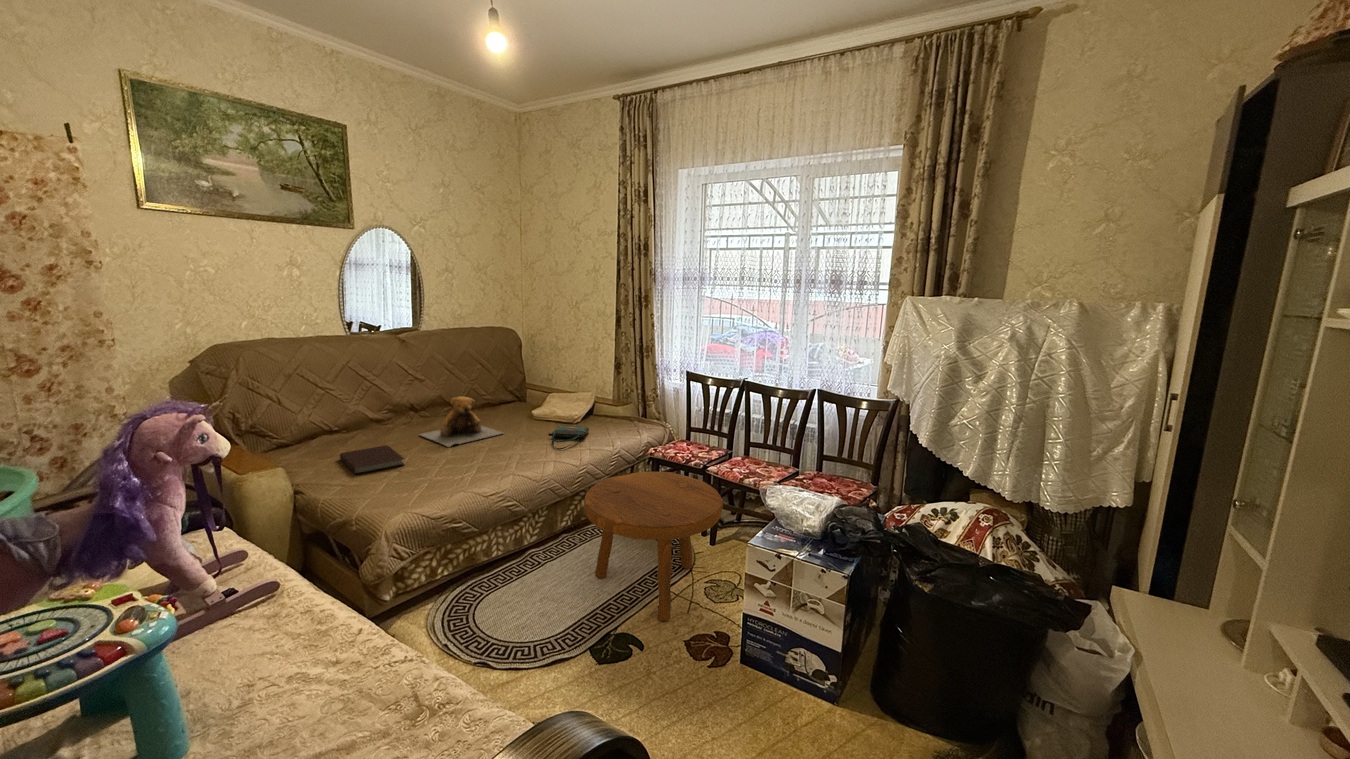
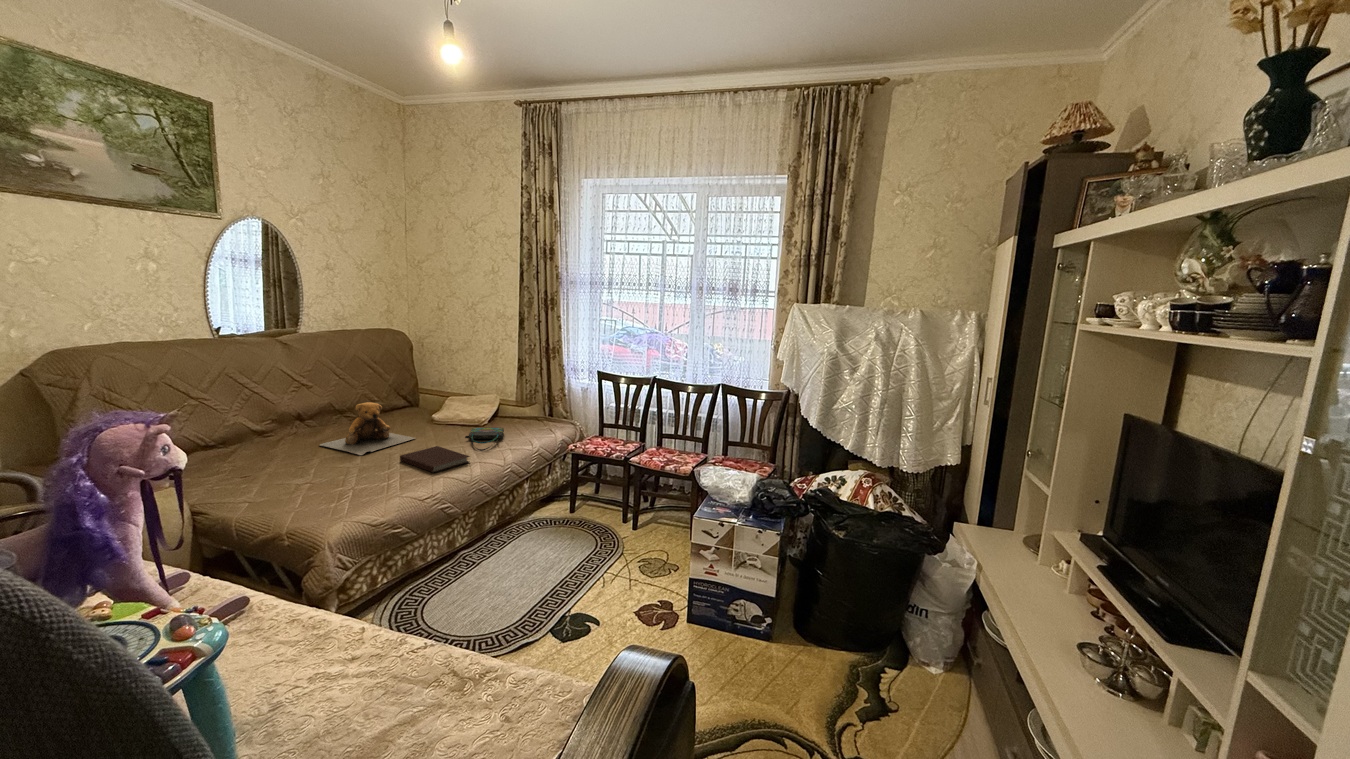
notebook: present [340,445,405,474] -> present [400,446,469,473]
footstool: present [584,472,723,621] -> none [526,464,655,598]

